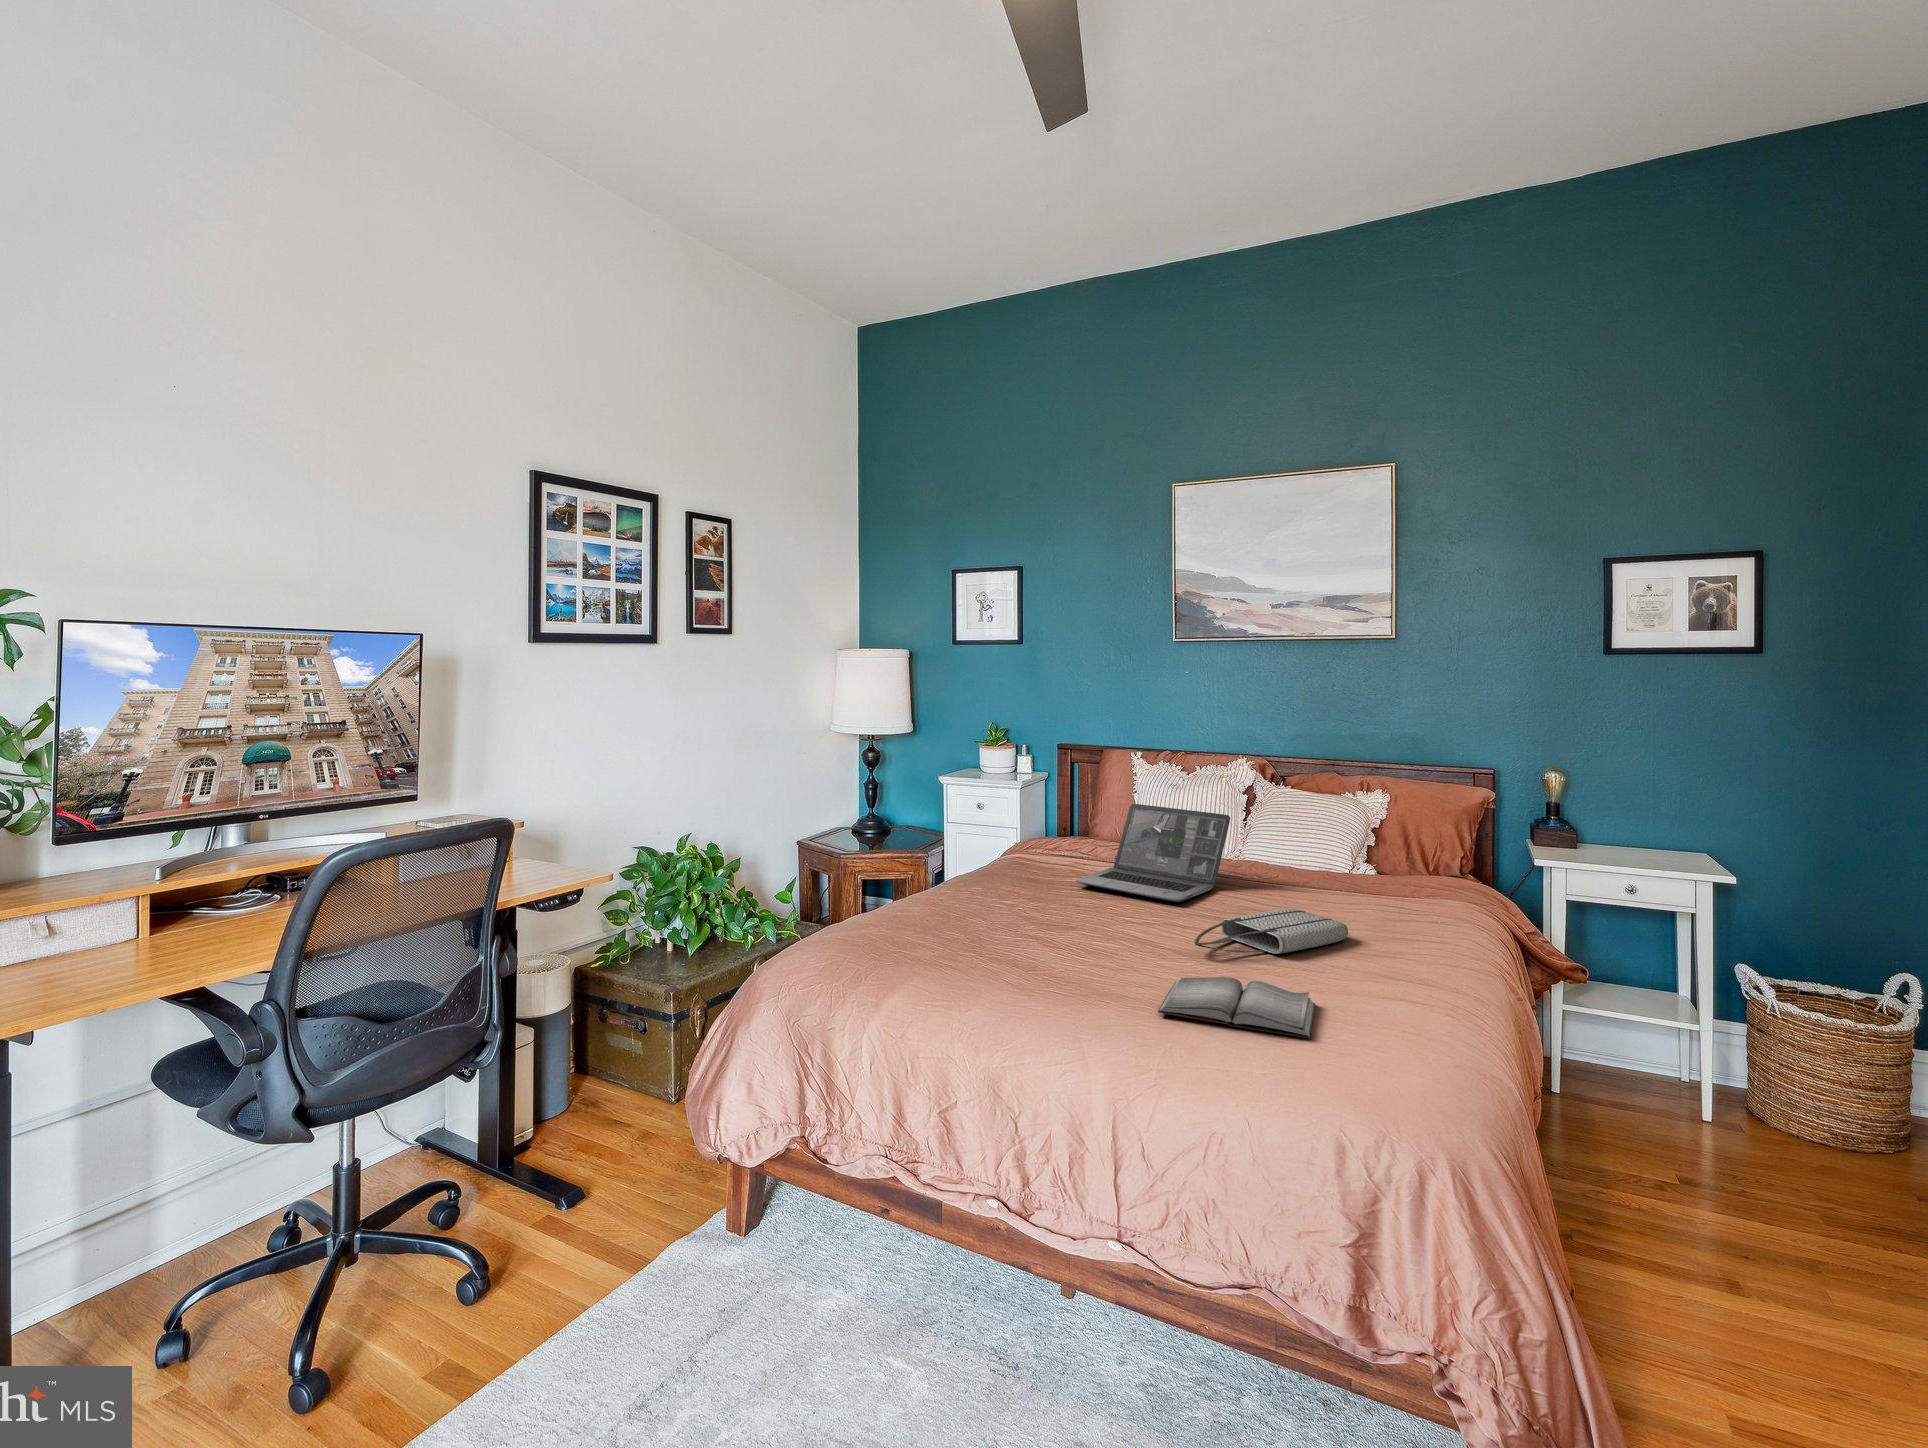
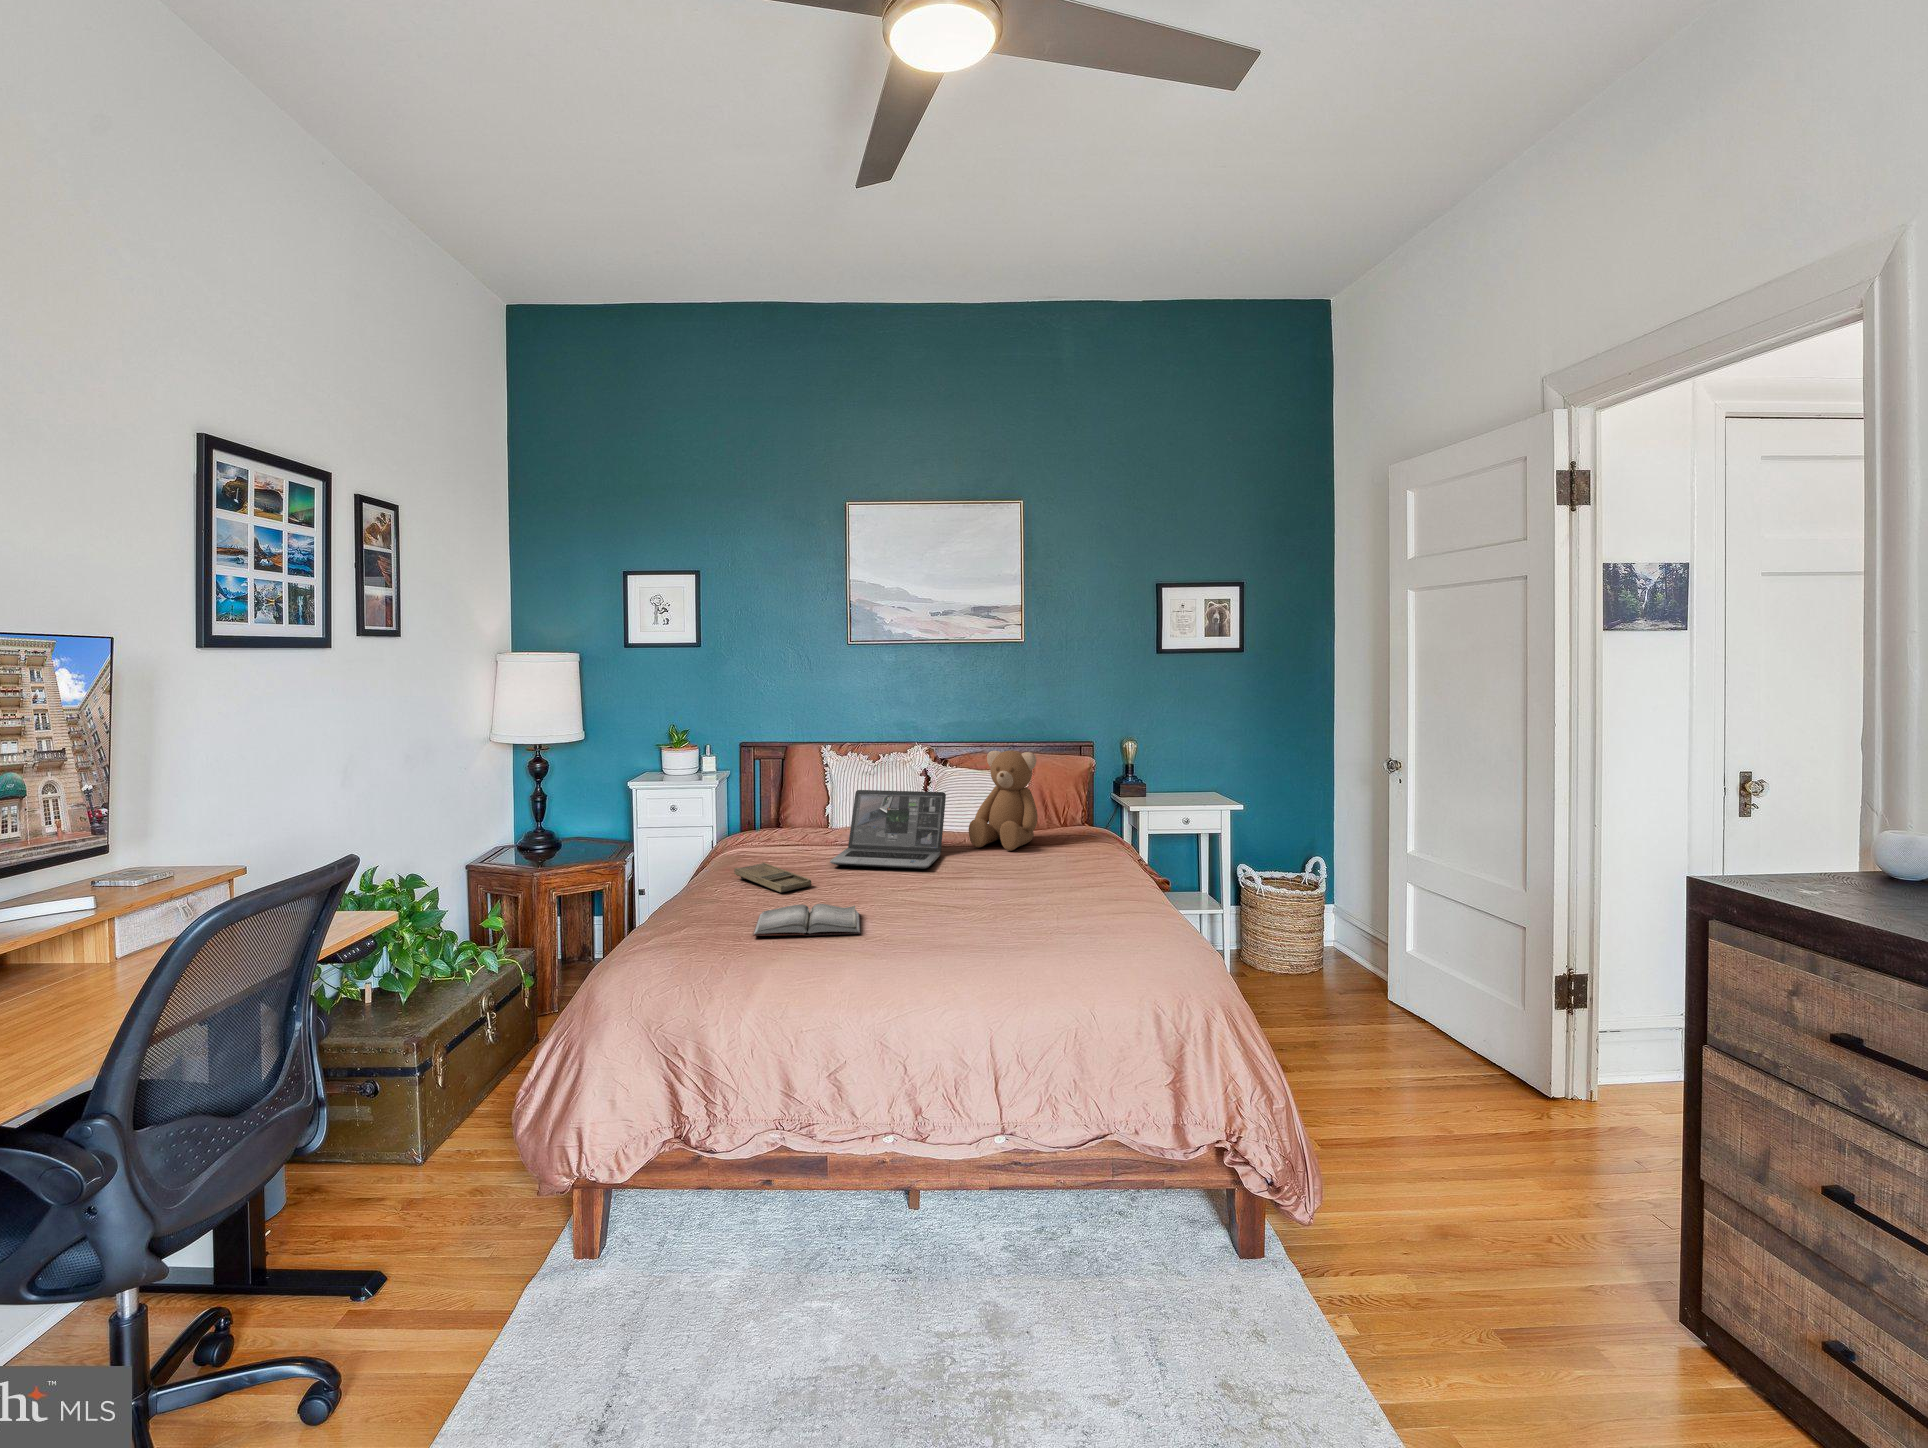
teddy bear: none [1259,770,1357,895] -> present [969,750,1038,851]
tray: none [969,872,1034,907] -> present [734,862,811,892]
tote bag: present [1194,909,1348,954] -> none [977,861,1068,898]
hardback book: present [1158,977,1315,1038] -> present [753,904,860,936]

